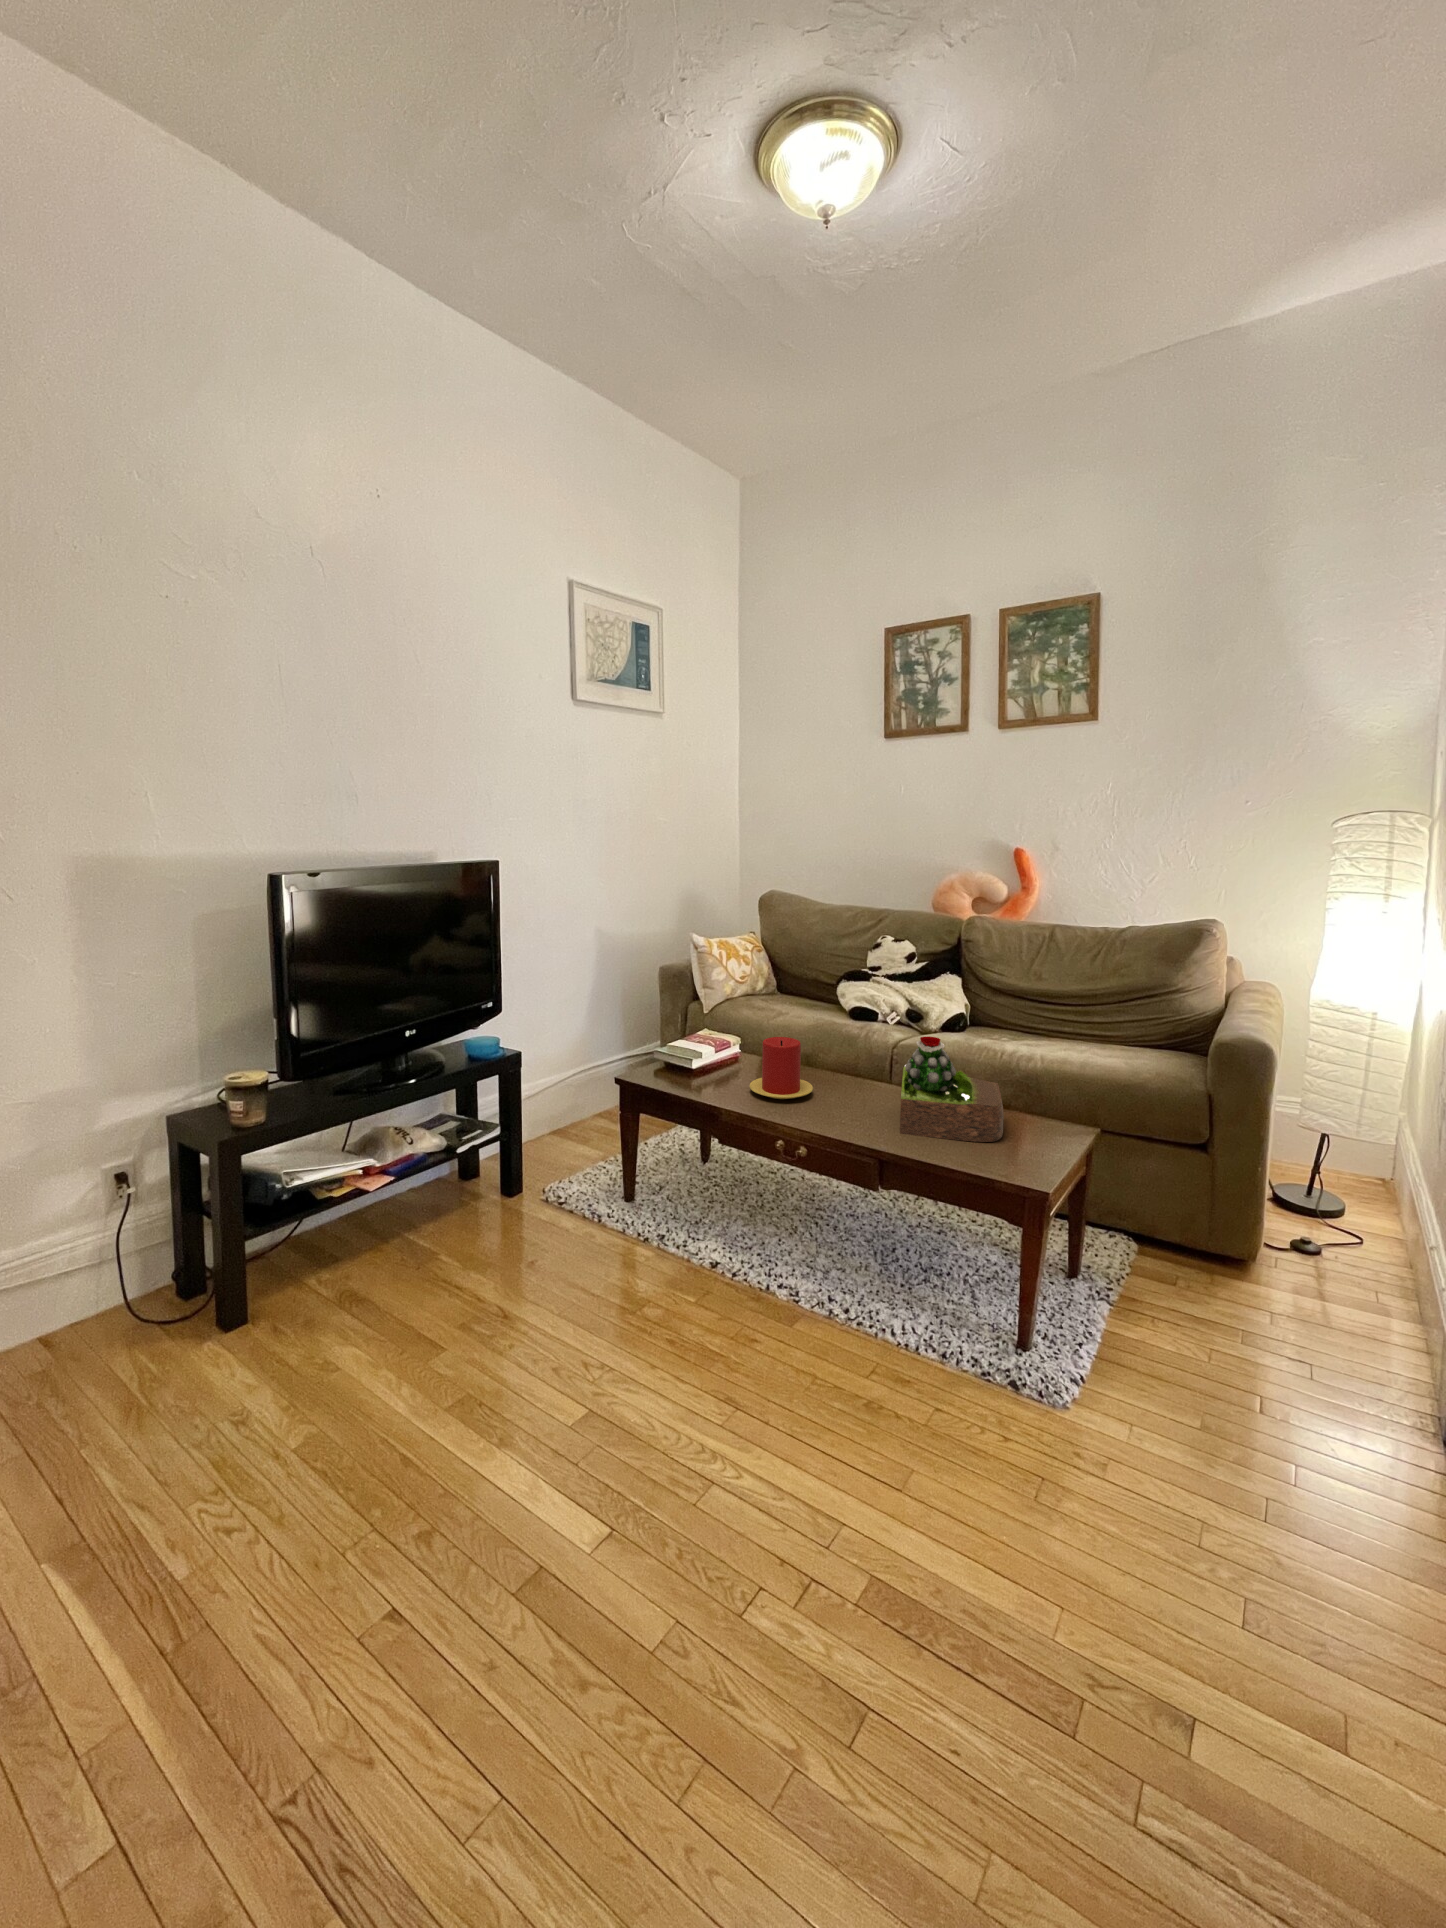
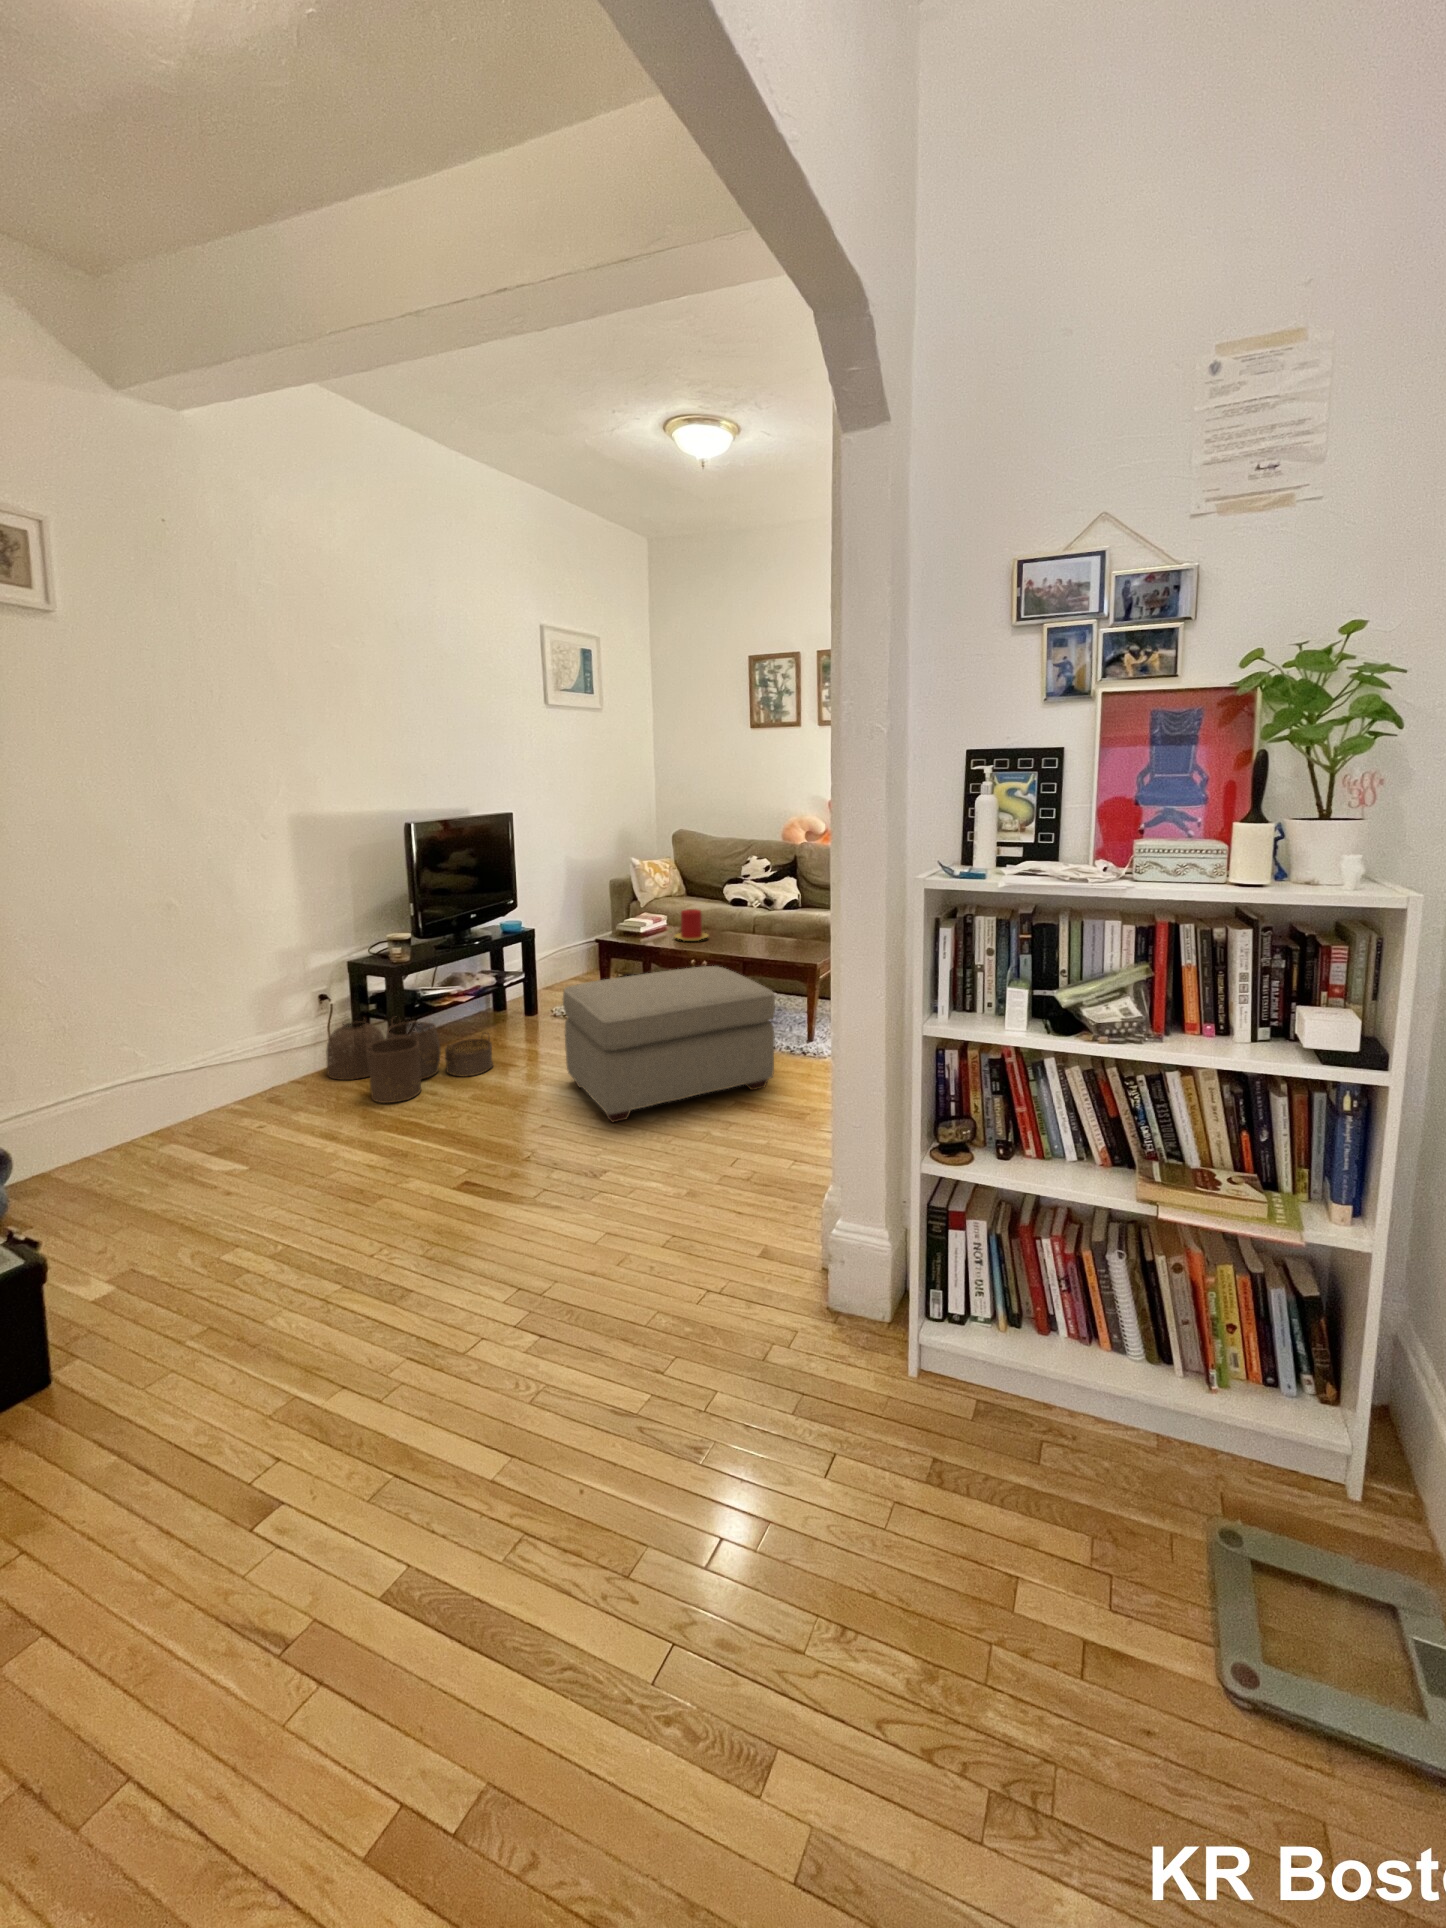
succulent plant: present [900,1037,1004,1142] -> none [752,902,803,950]
ottoman: none [485,1185,987,1678] -> present [563,966,775,1122]
woven basket: none [83,1228,383,1463] -> present [327,1021,493,1103]

